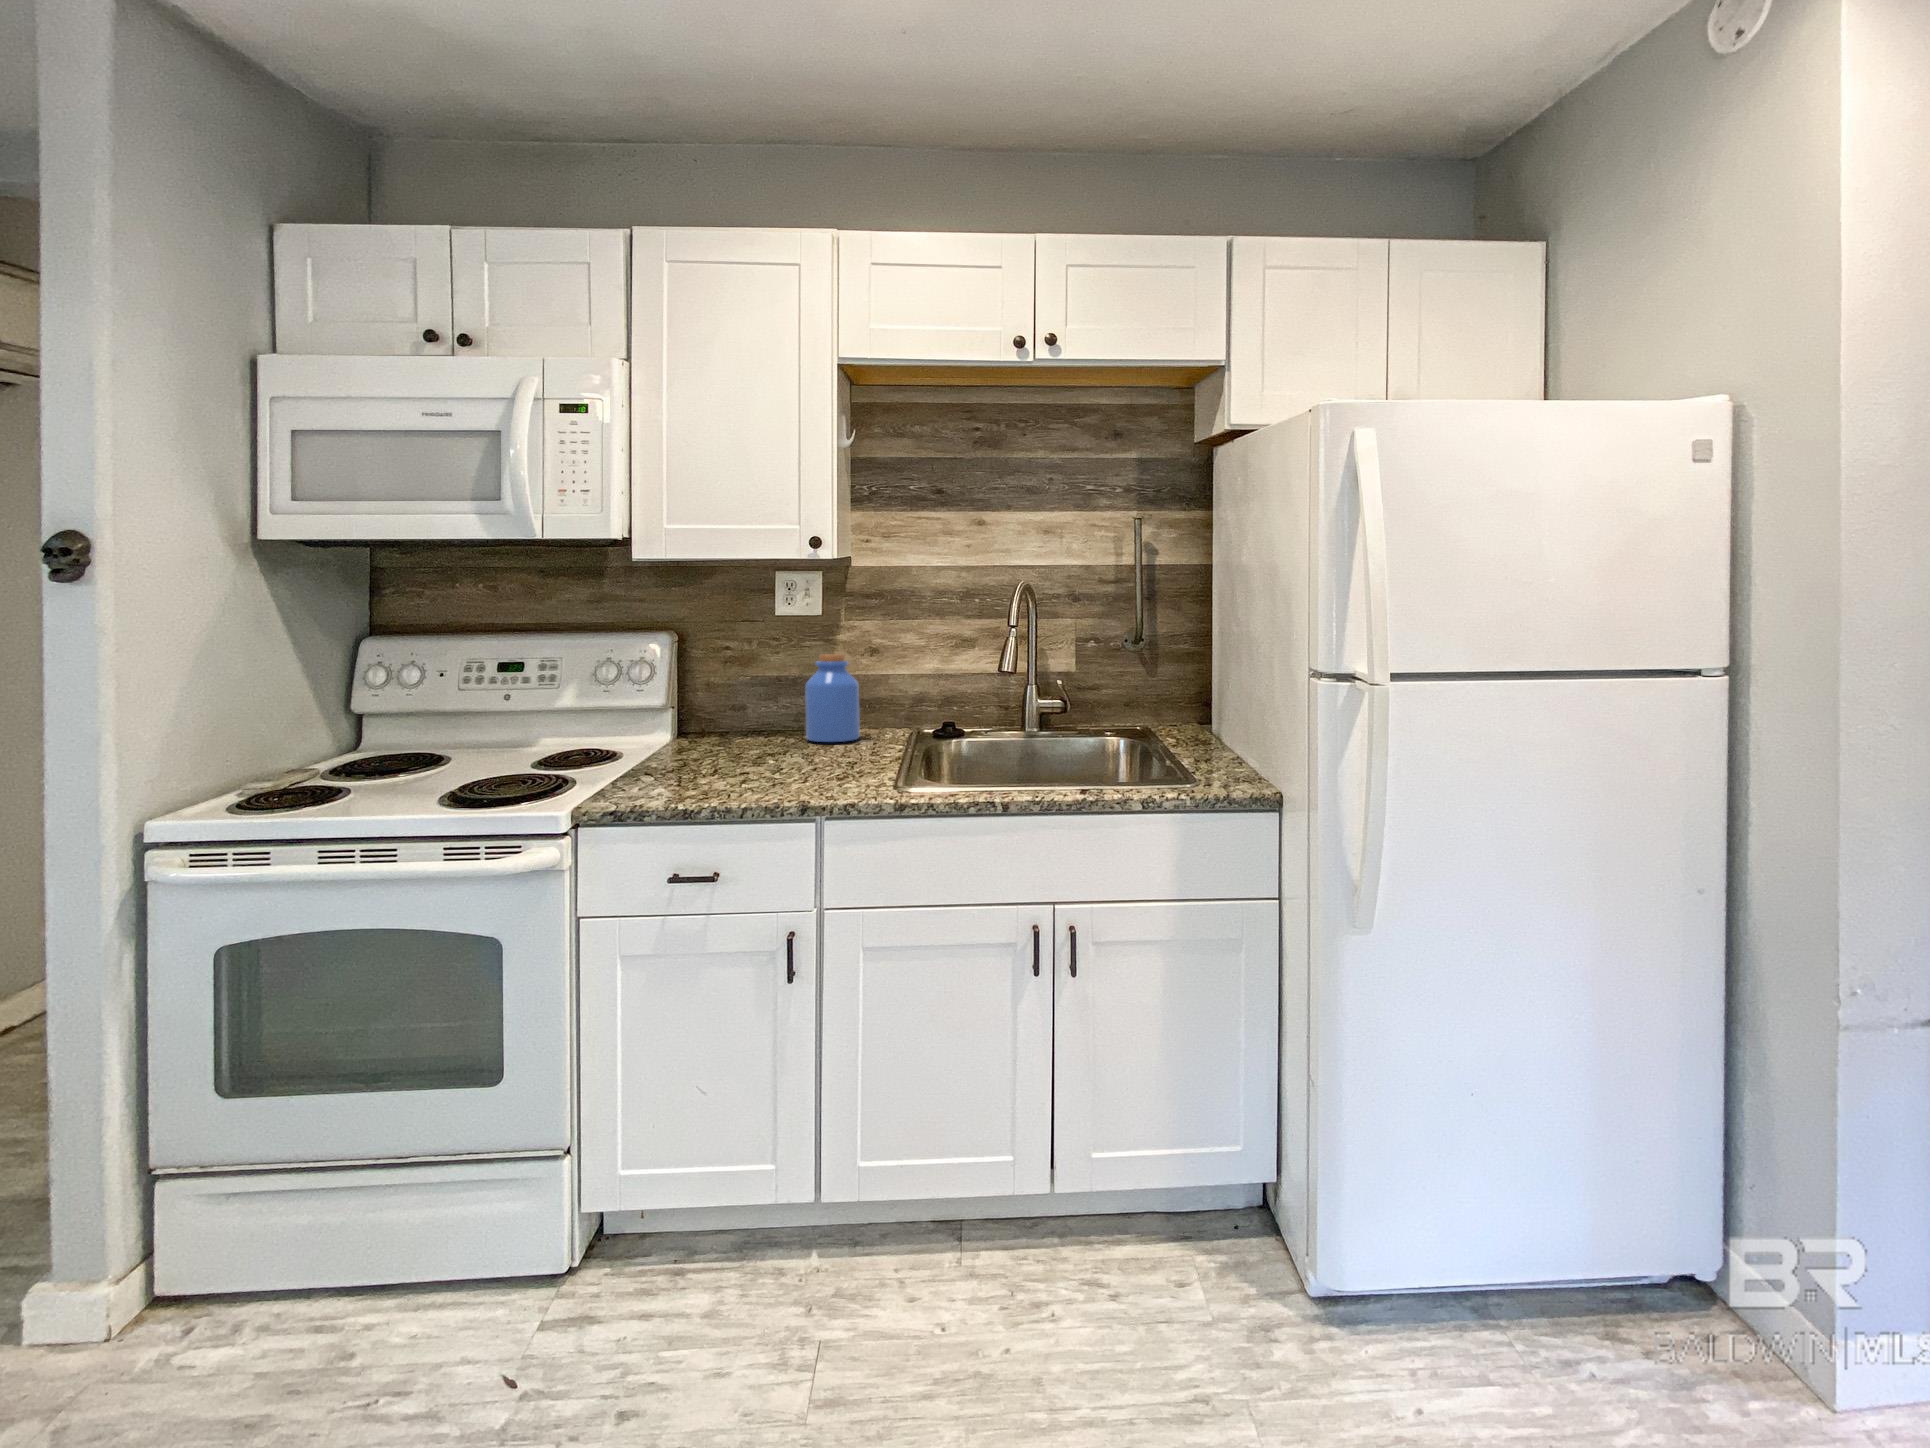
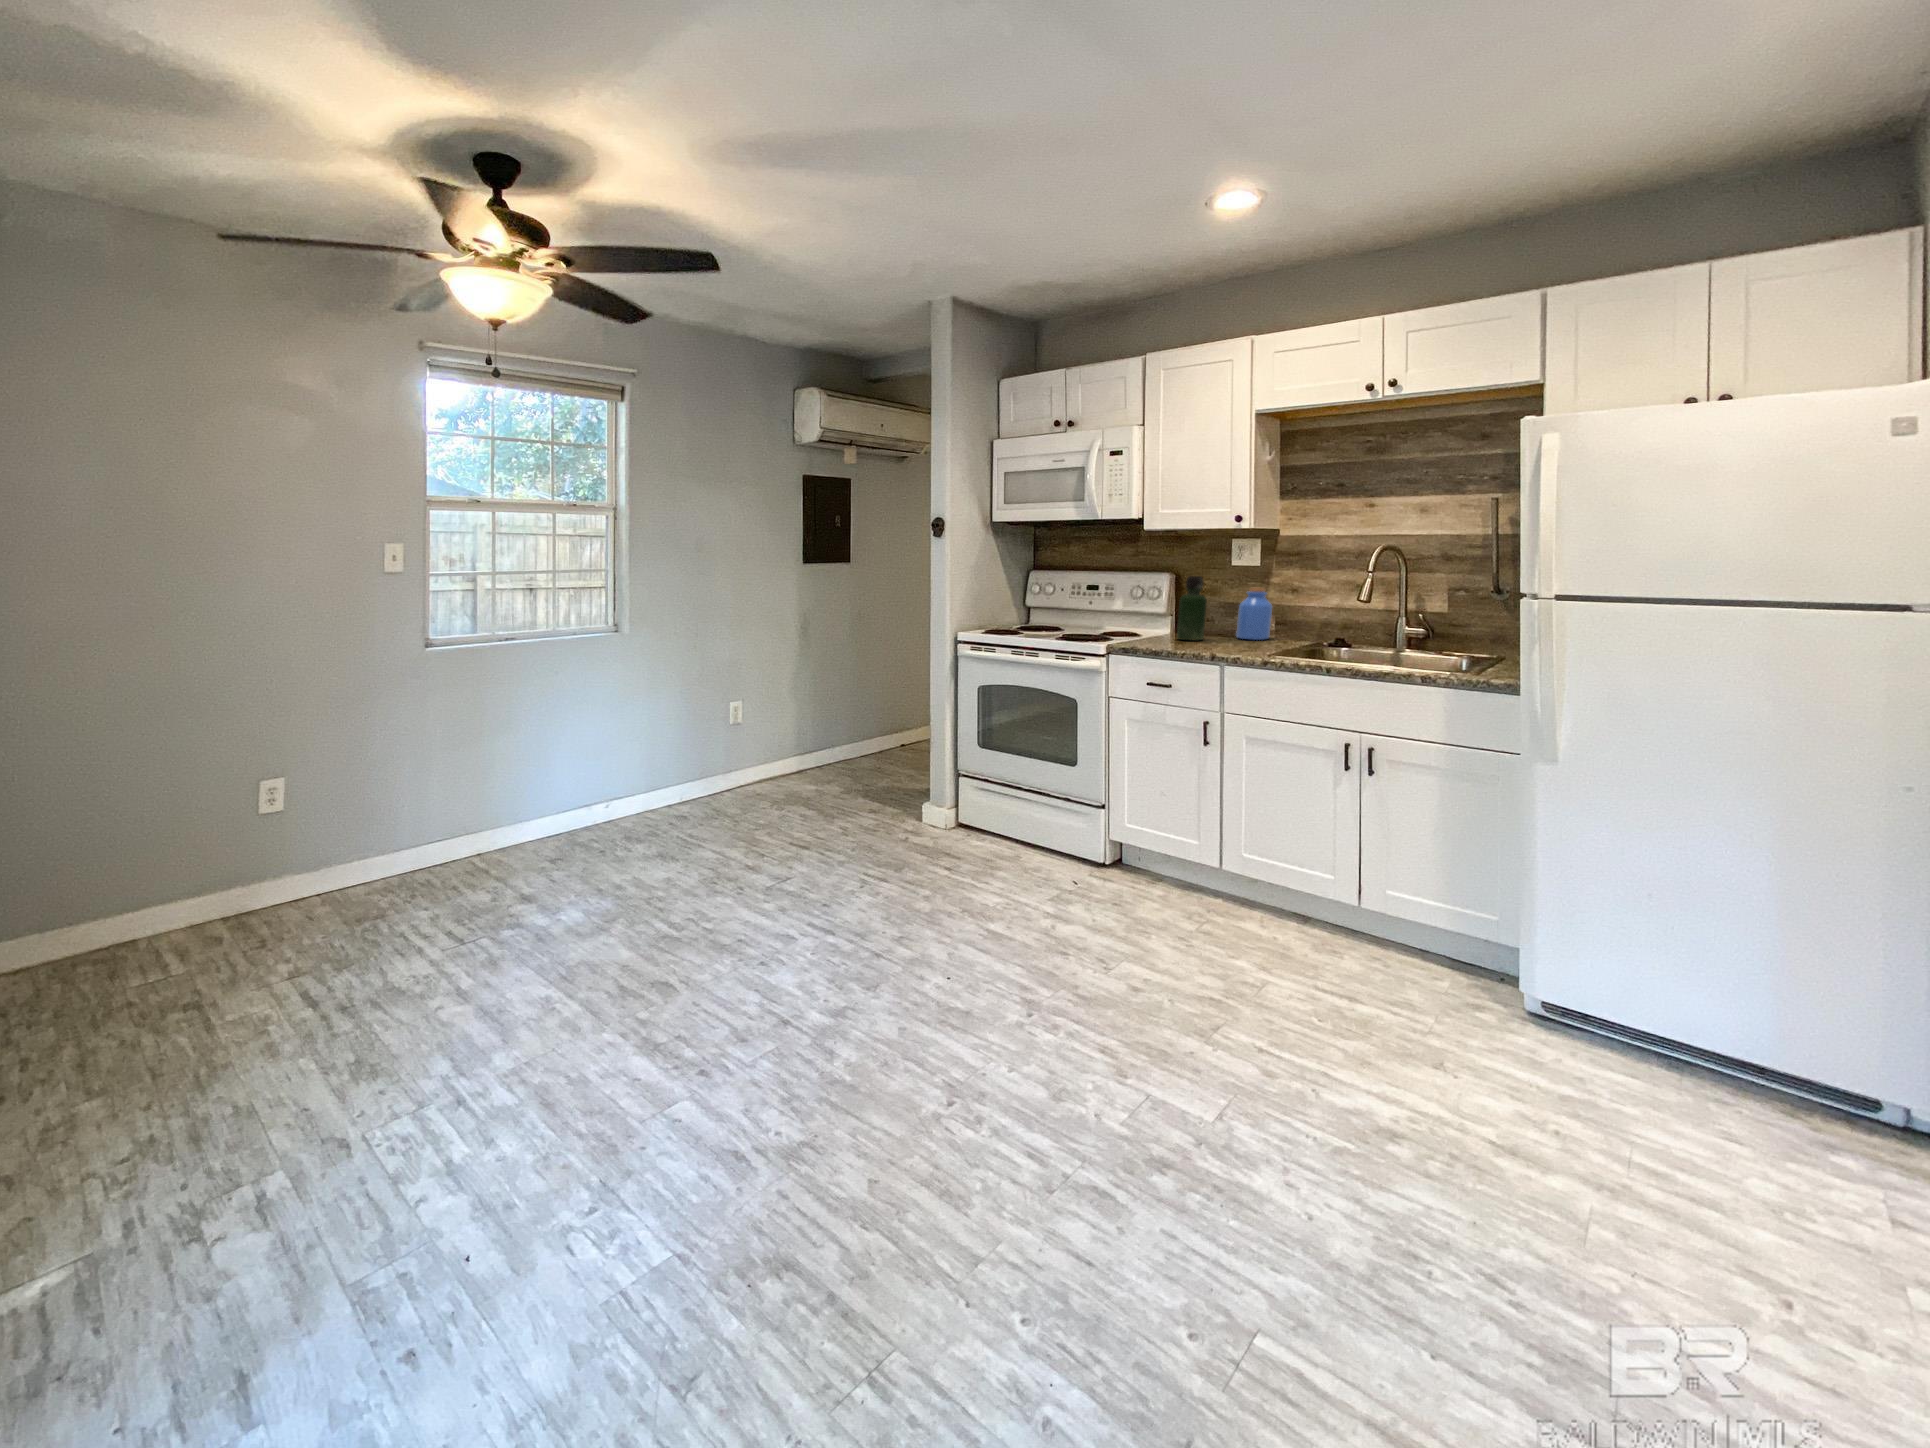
bottle: none [713,638,763,755] -> present [1177,576,1207,640]

